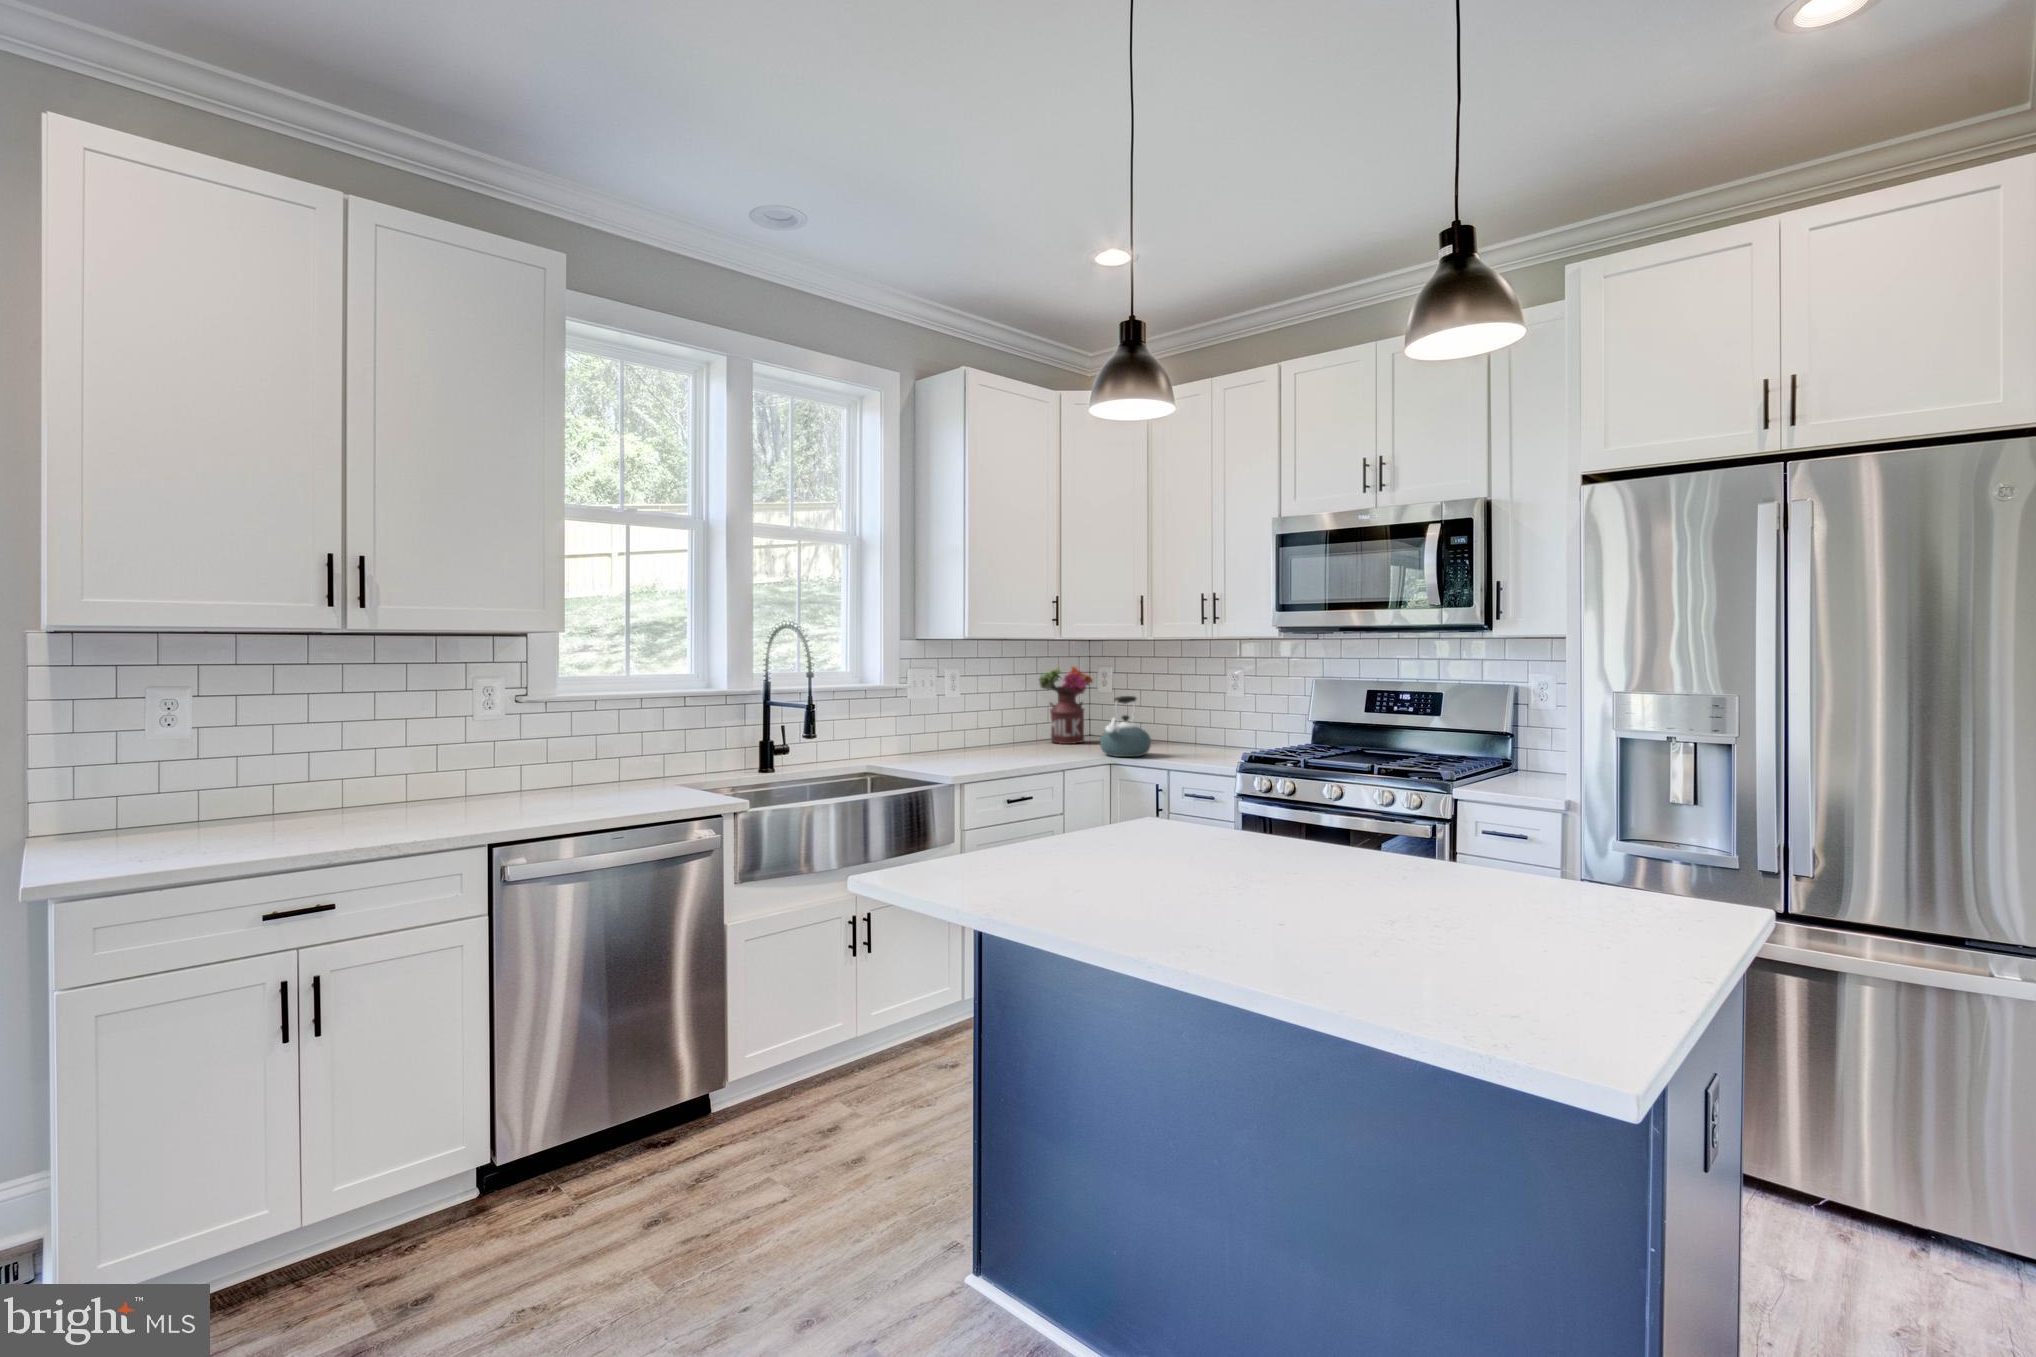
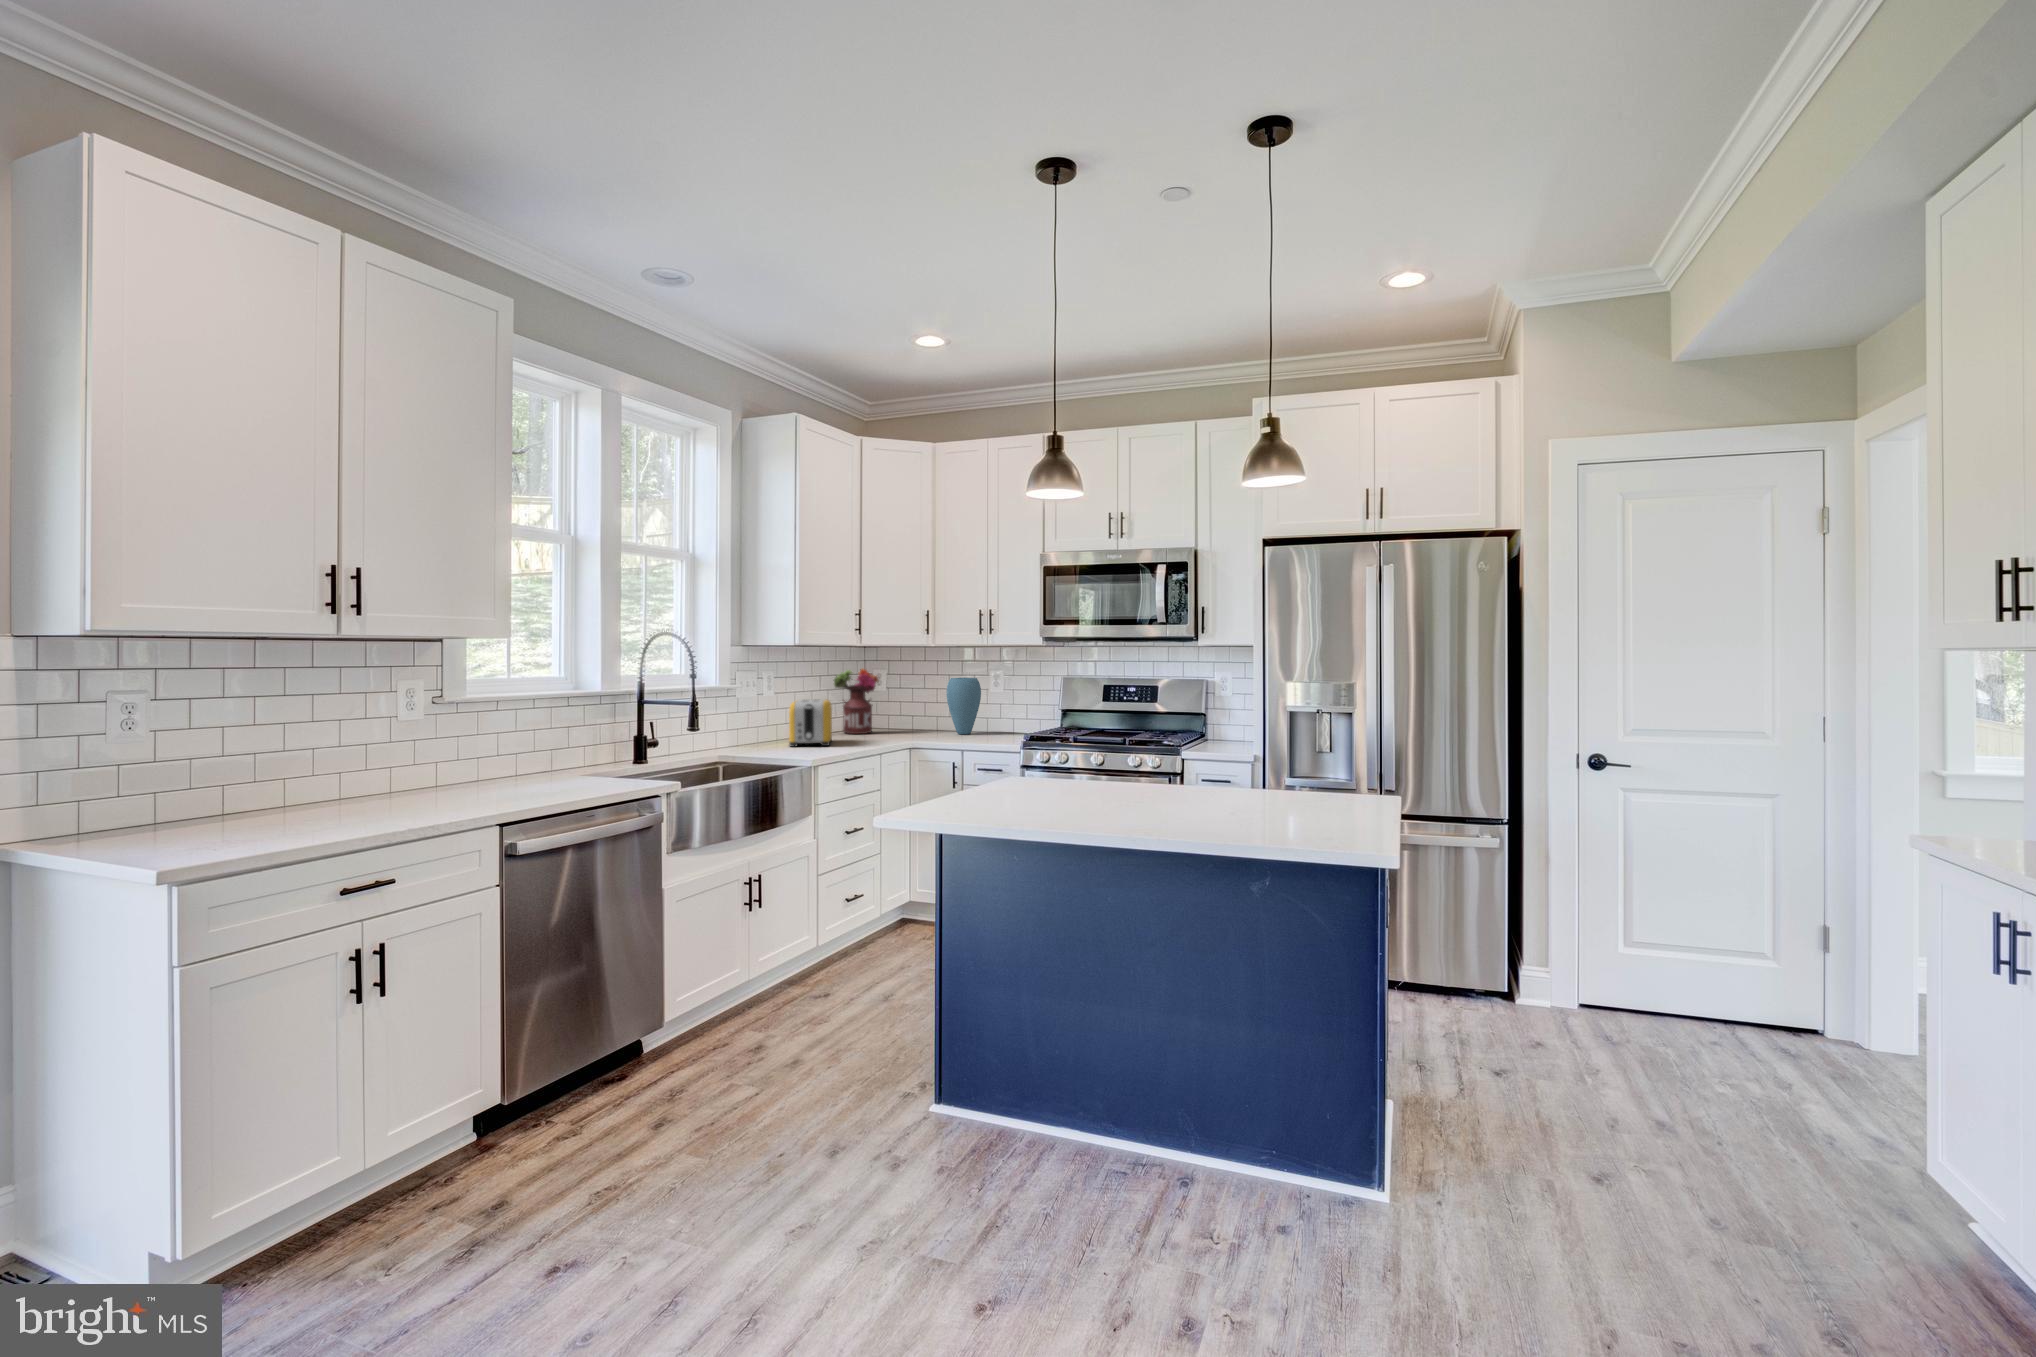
vase: none [1170,679,1213,749] -> present [947,678,981,734]
kettle: present [1100,696,1151,757] -> none [901,692,943,742]
toaster: none [961,702,1021,758] -> present [789,699,832,747]

